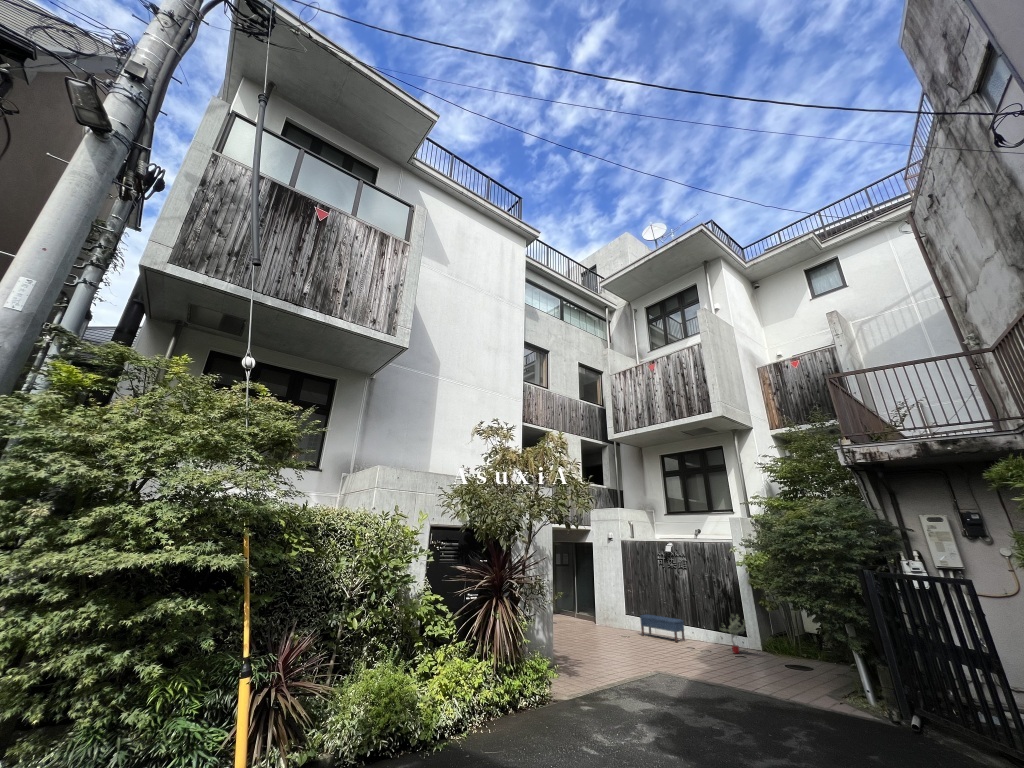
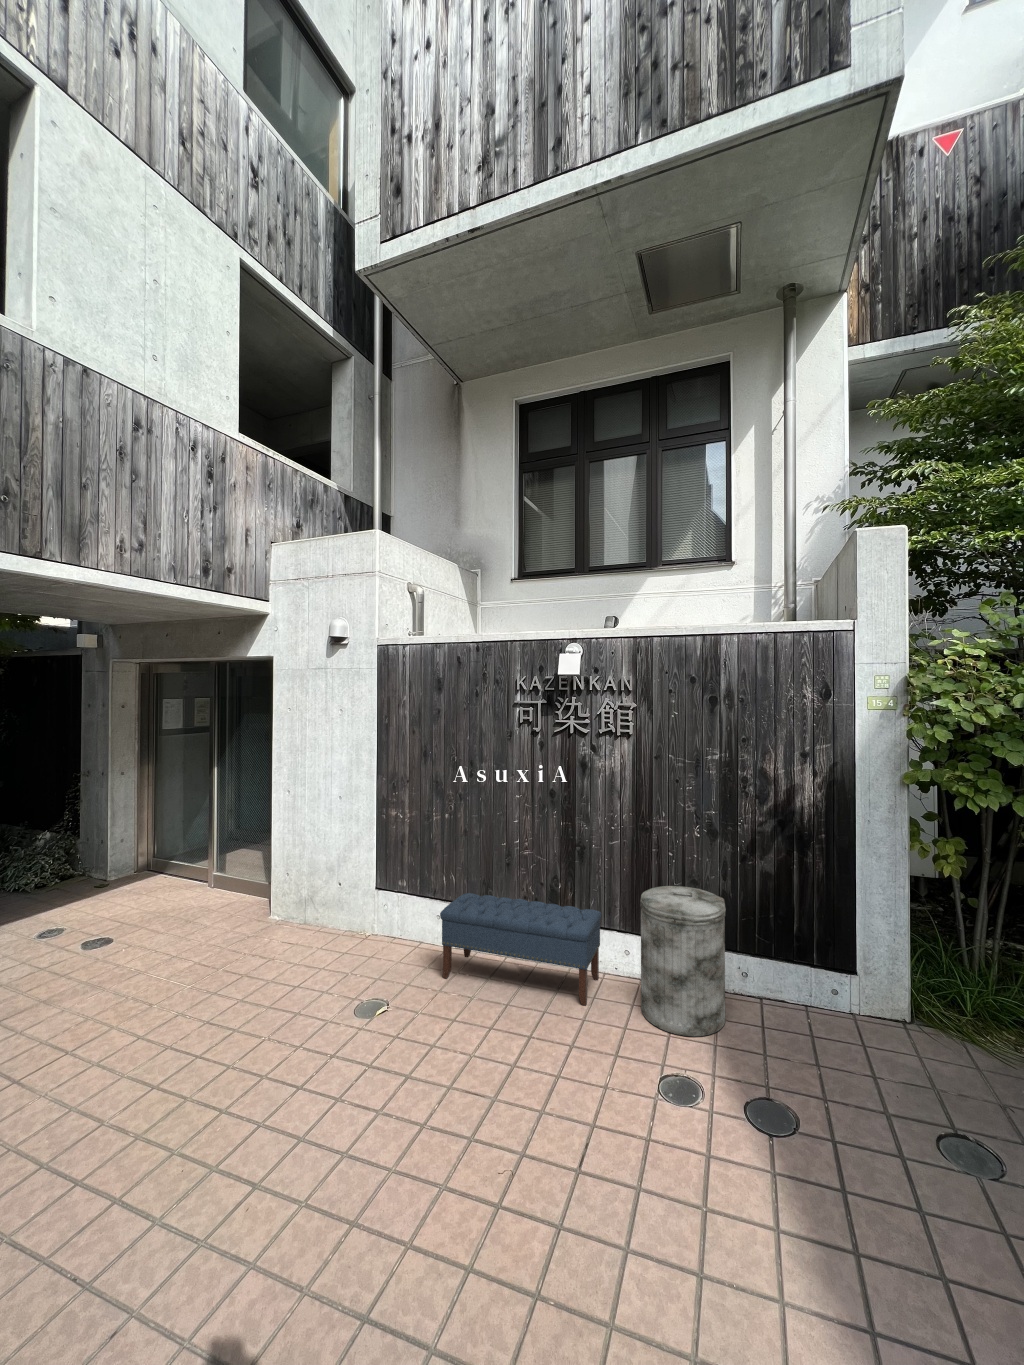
trash can: none [687,611,713,649] -> present [640,886,726,1036]
potted tree: present [720,616,746,654] -> none [768,898,900,1048]

